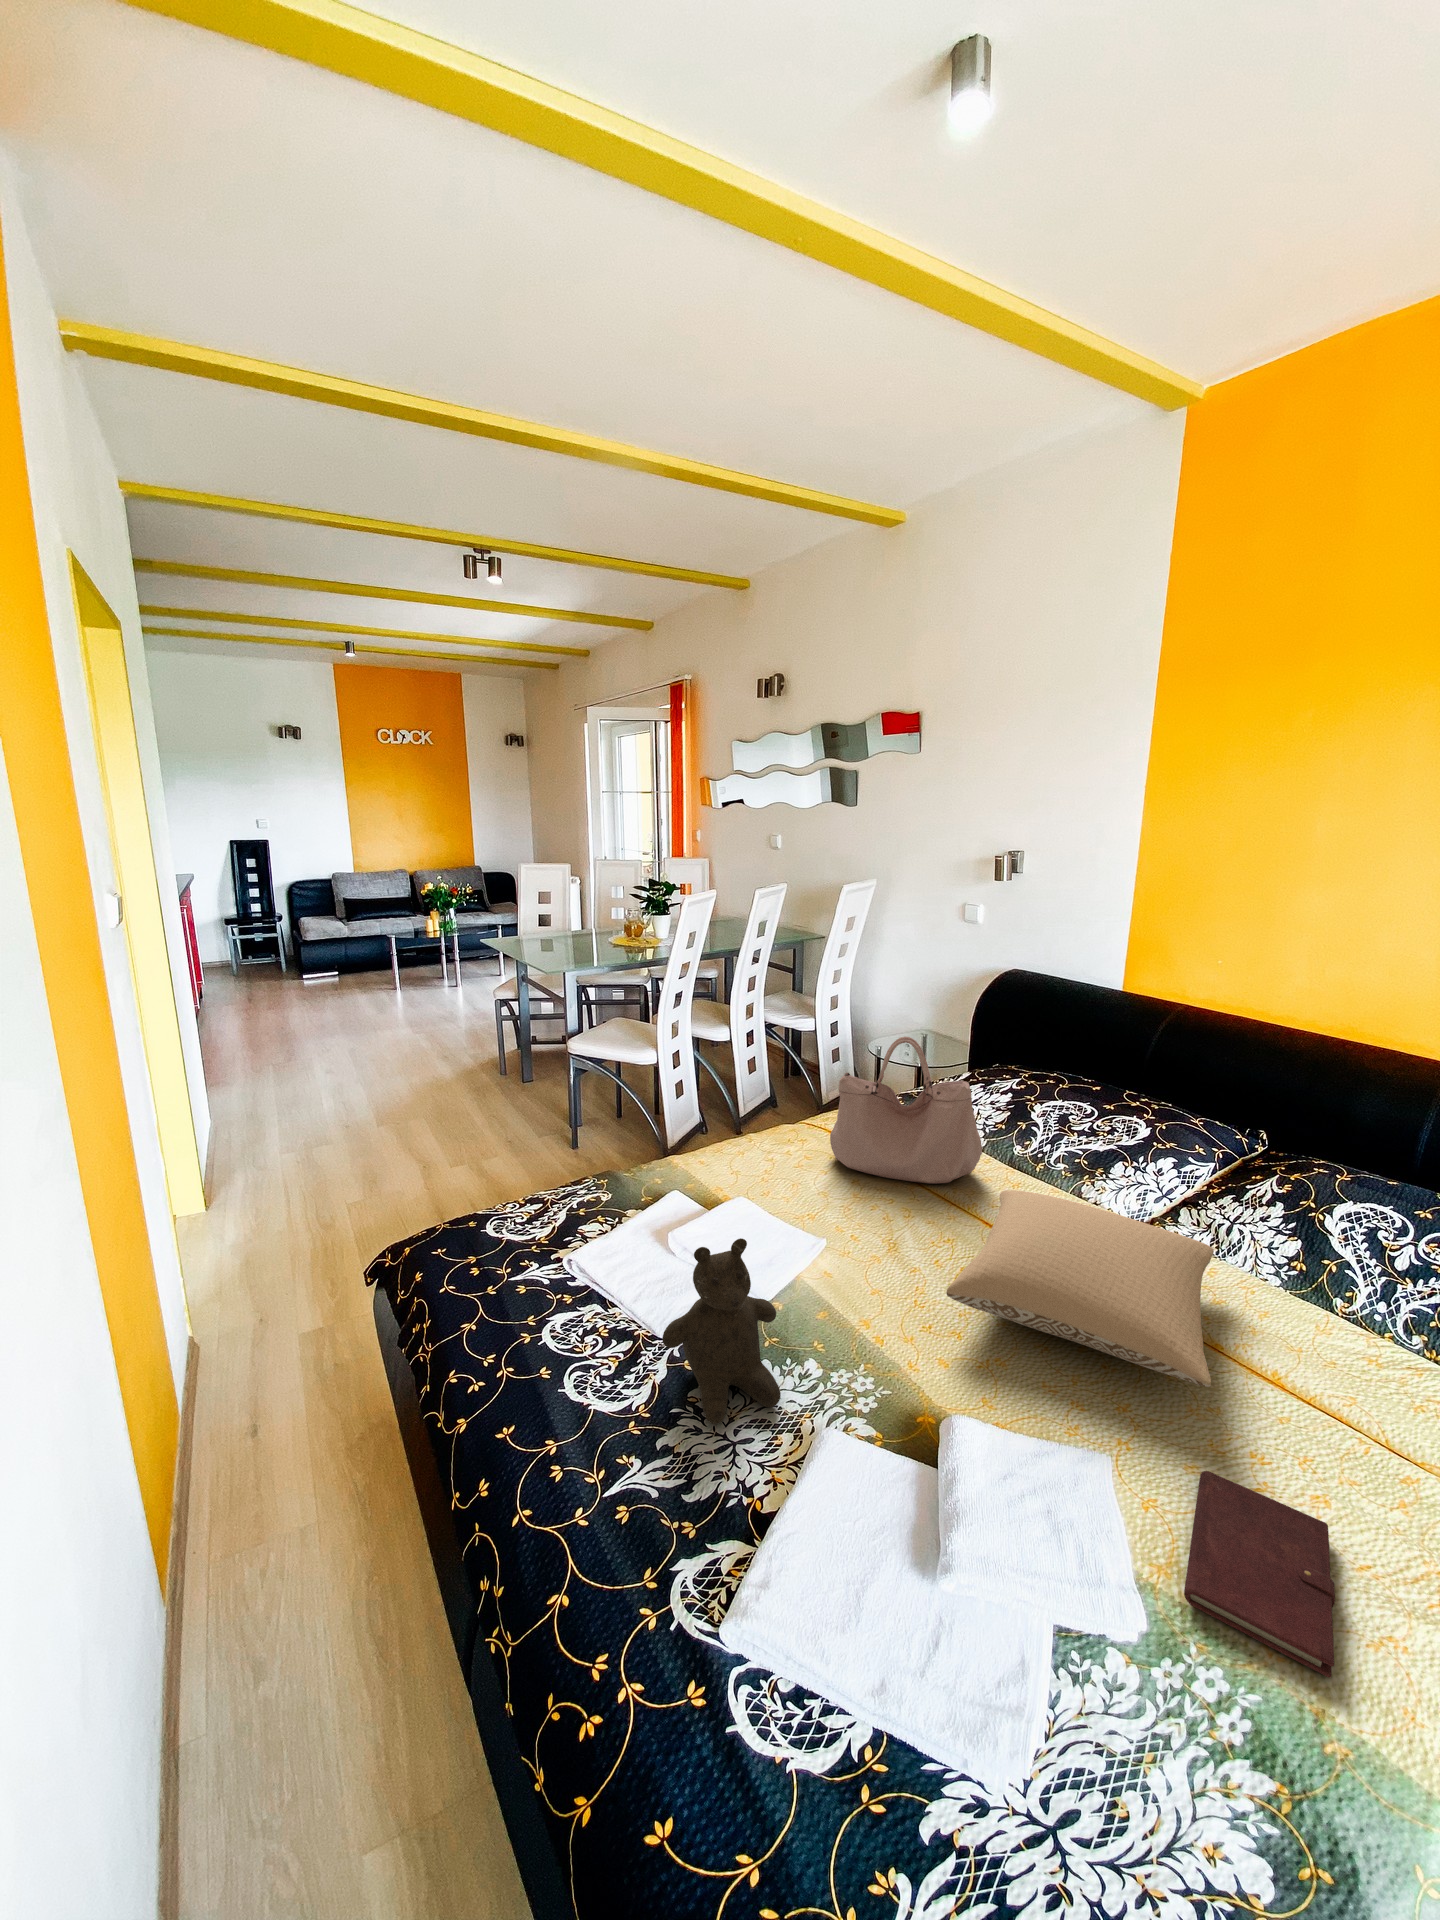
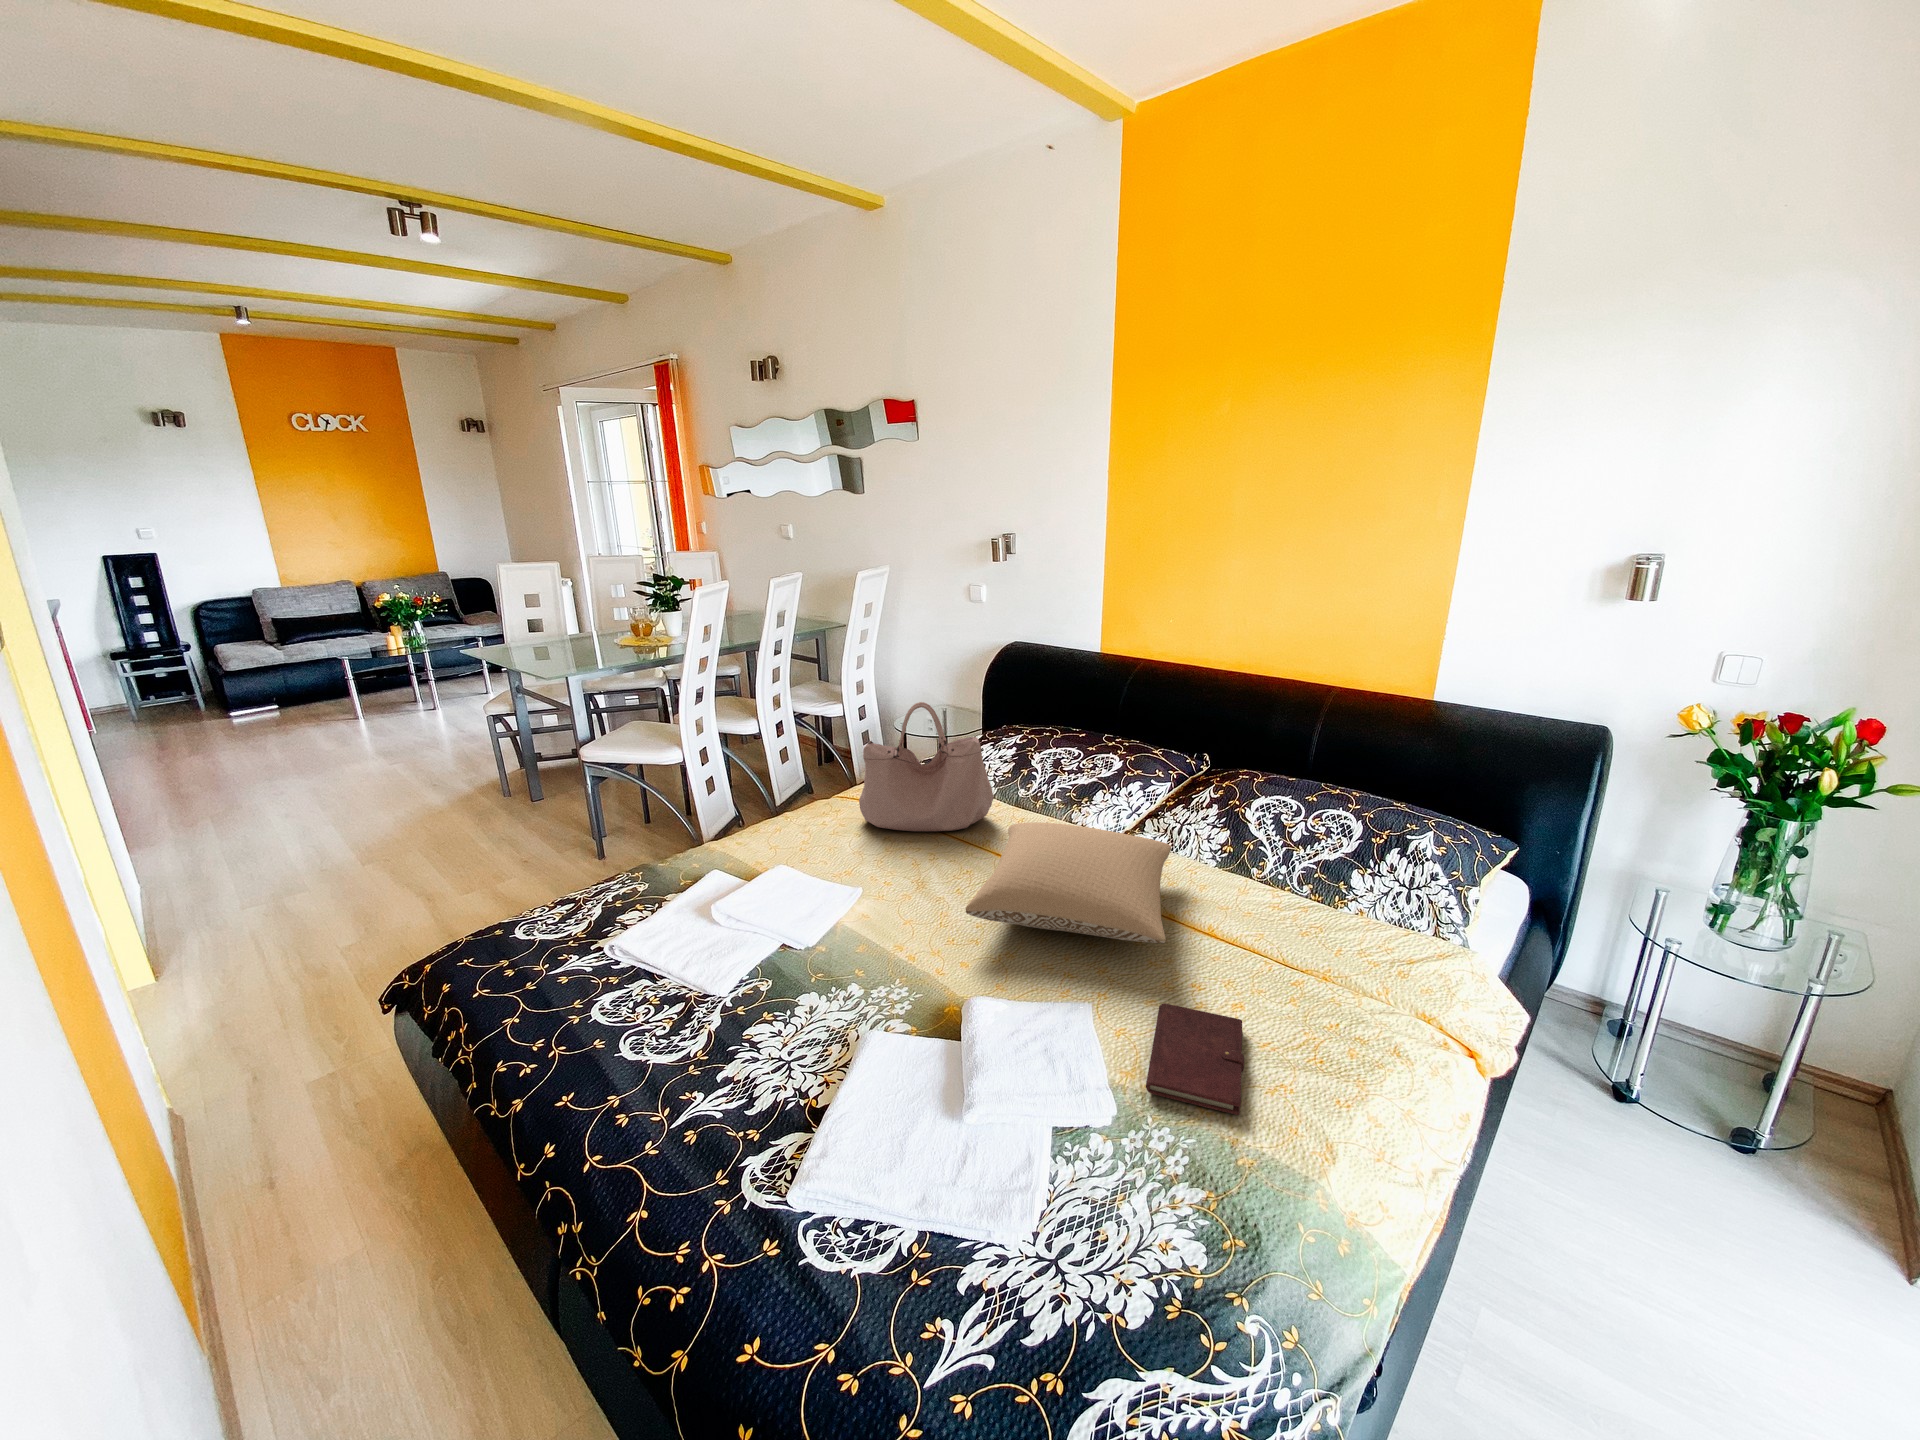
teddy bear: present [662,1238,781,1424] -> none [713,889,828,1053]

